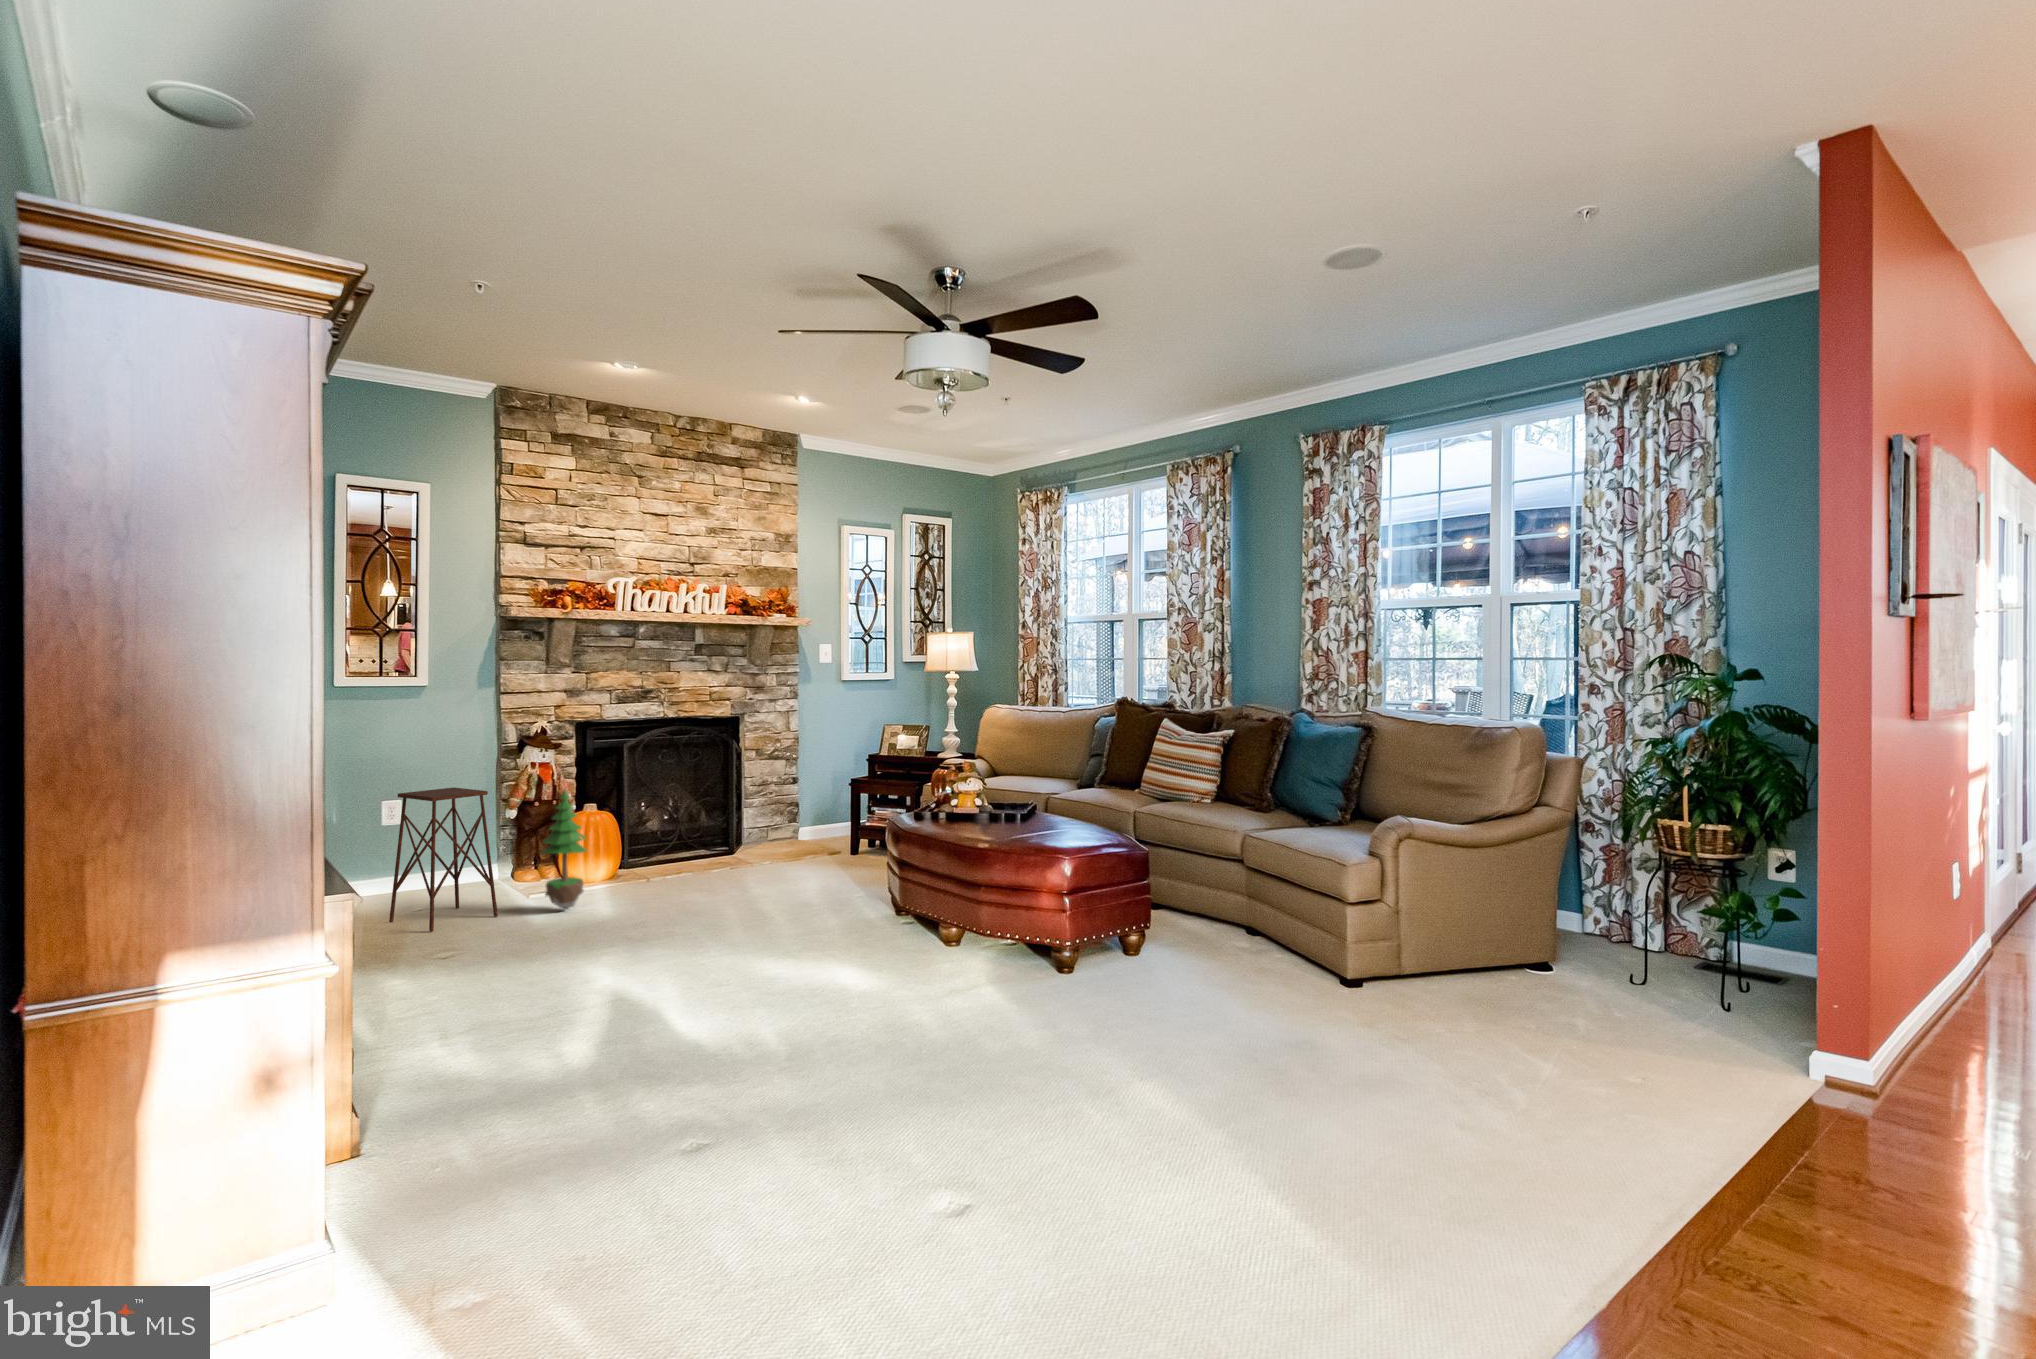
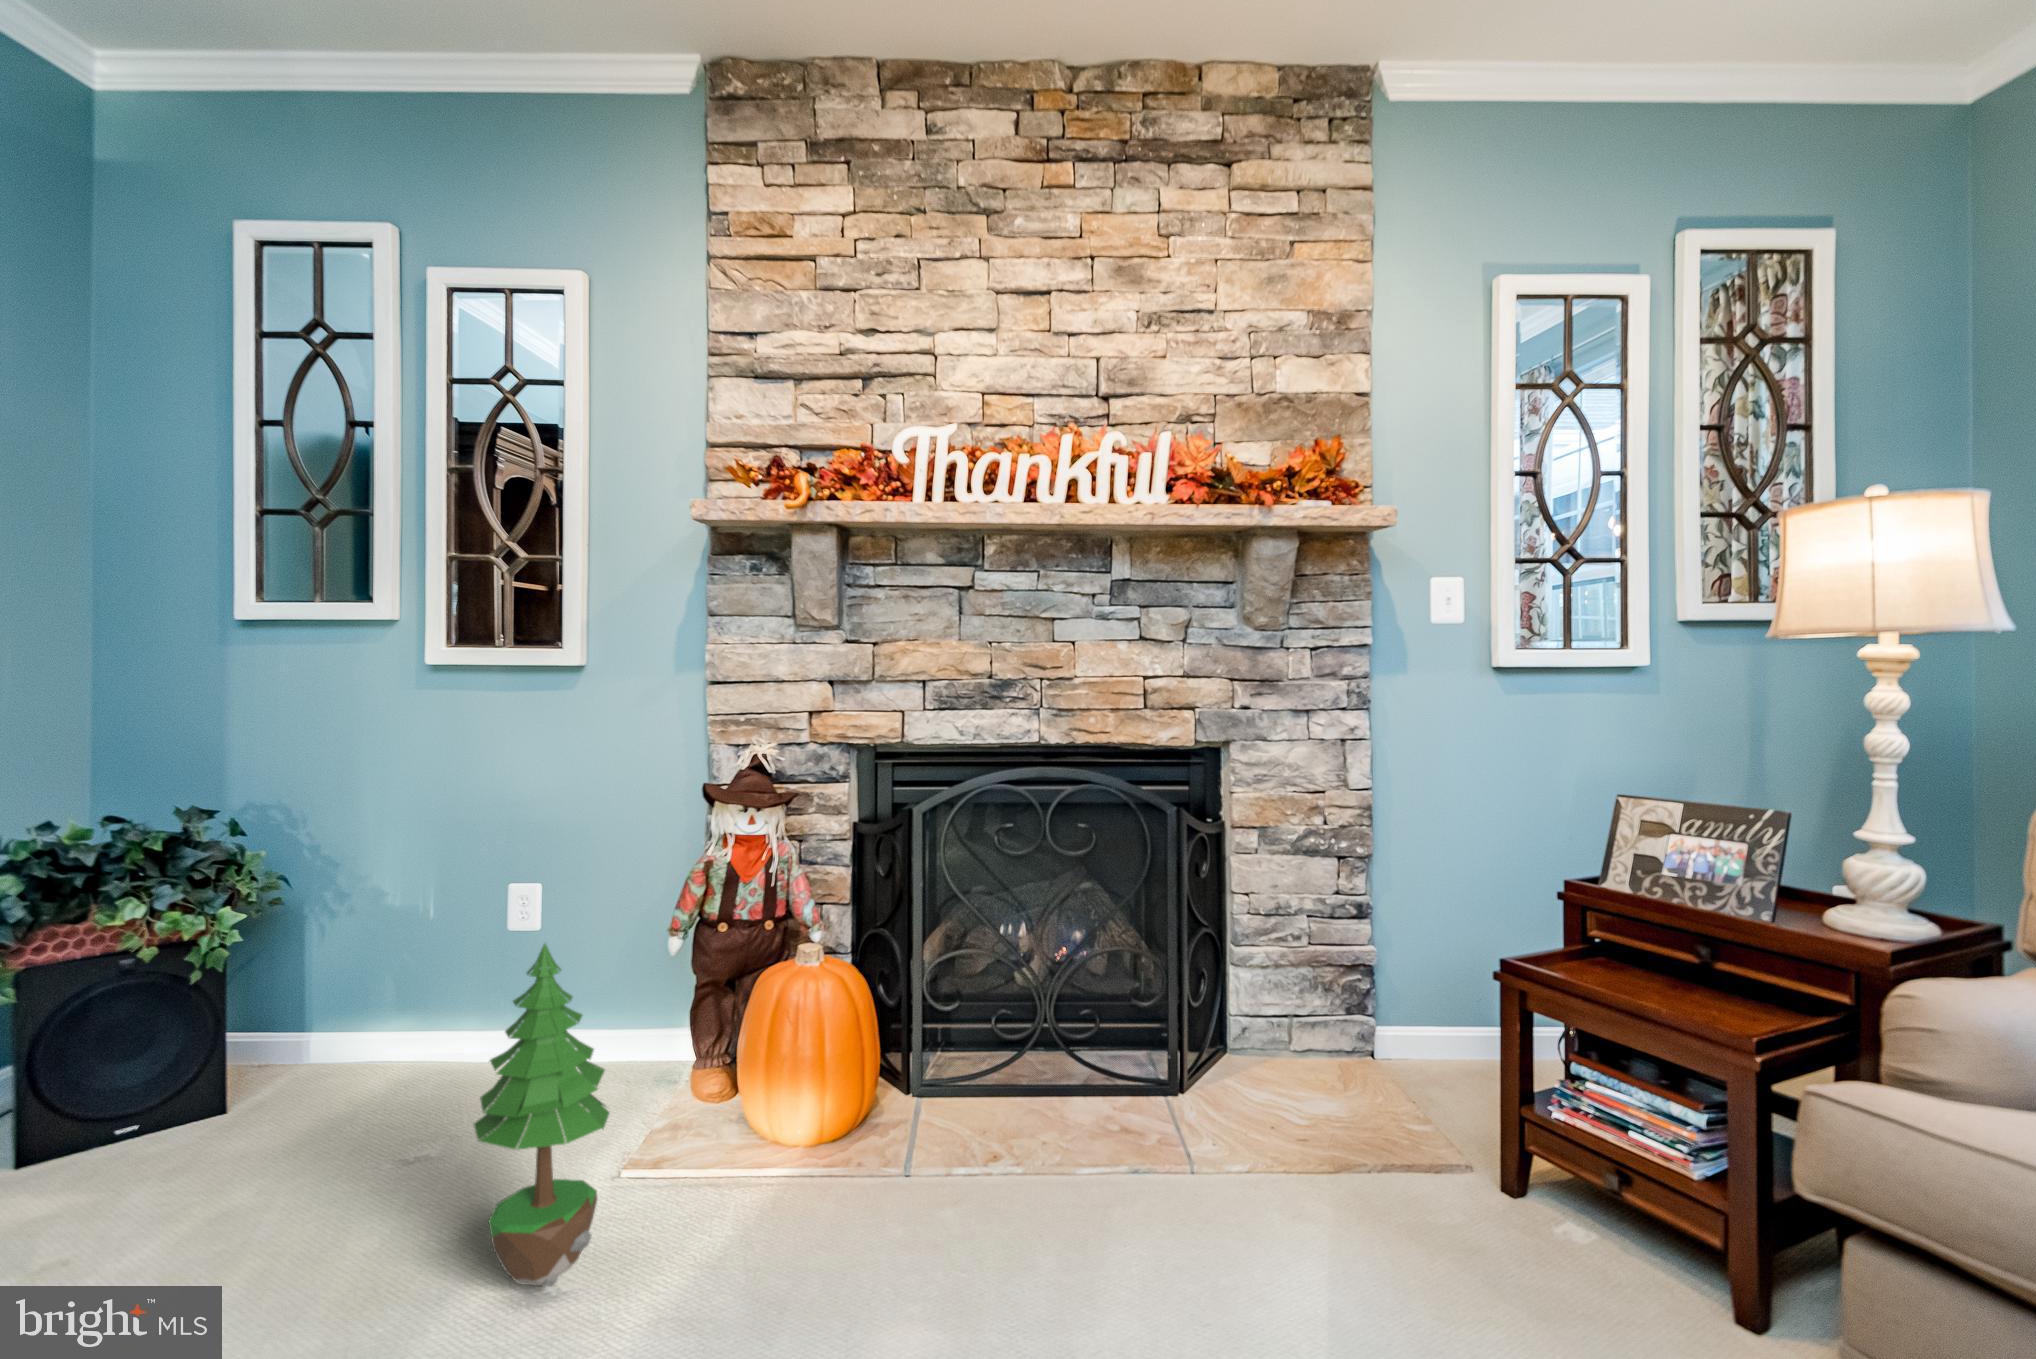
side table: present [389,787,498,932] -> none [201,892,465,1291]

